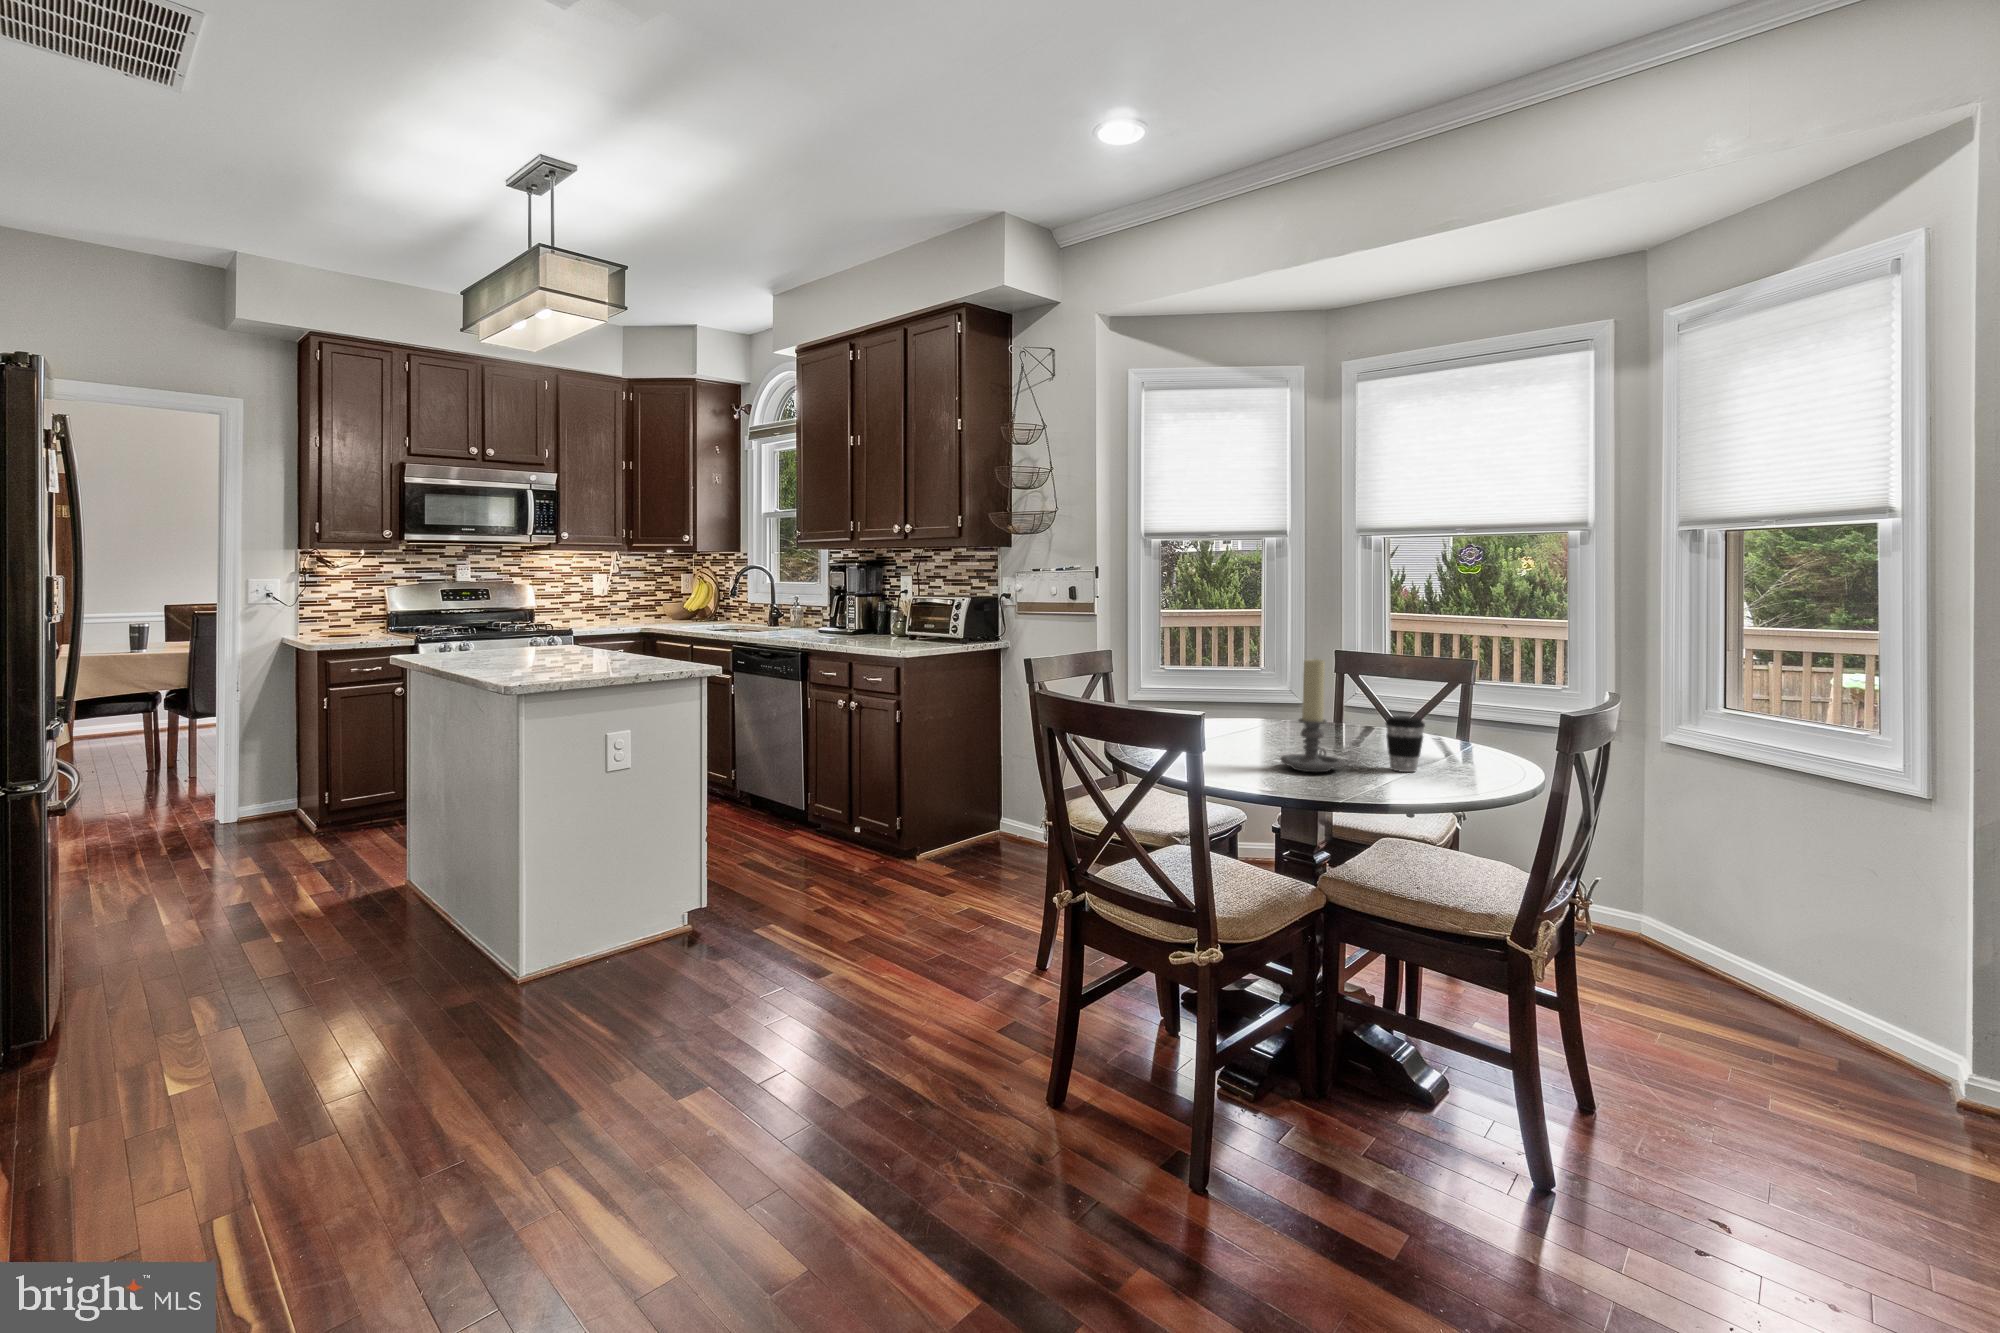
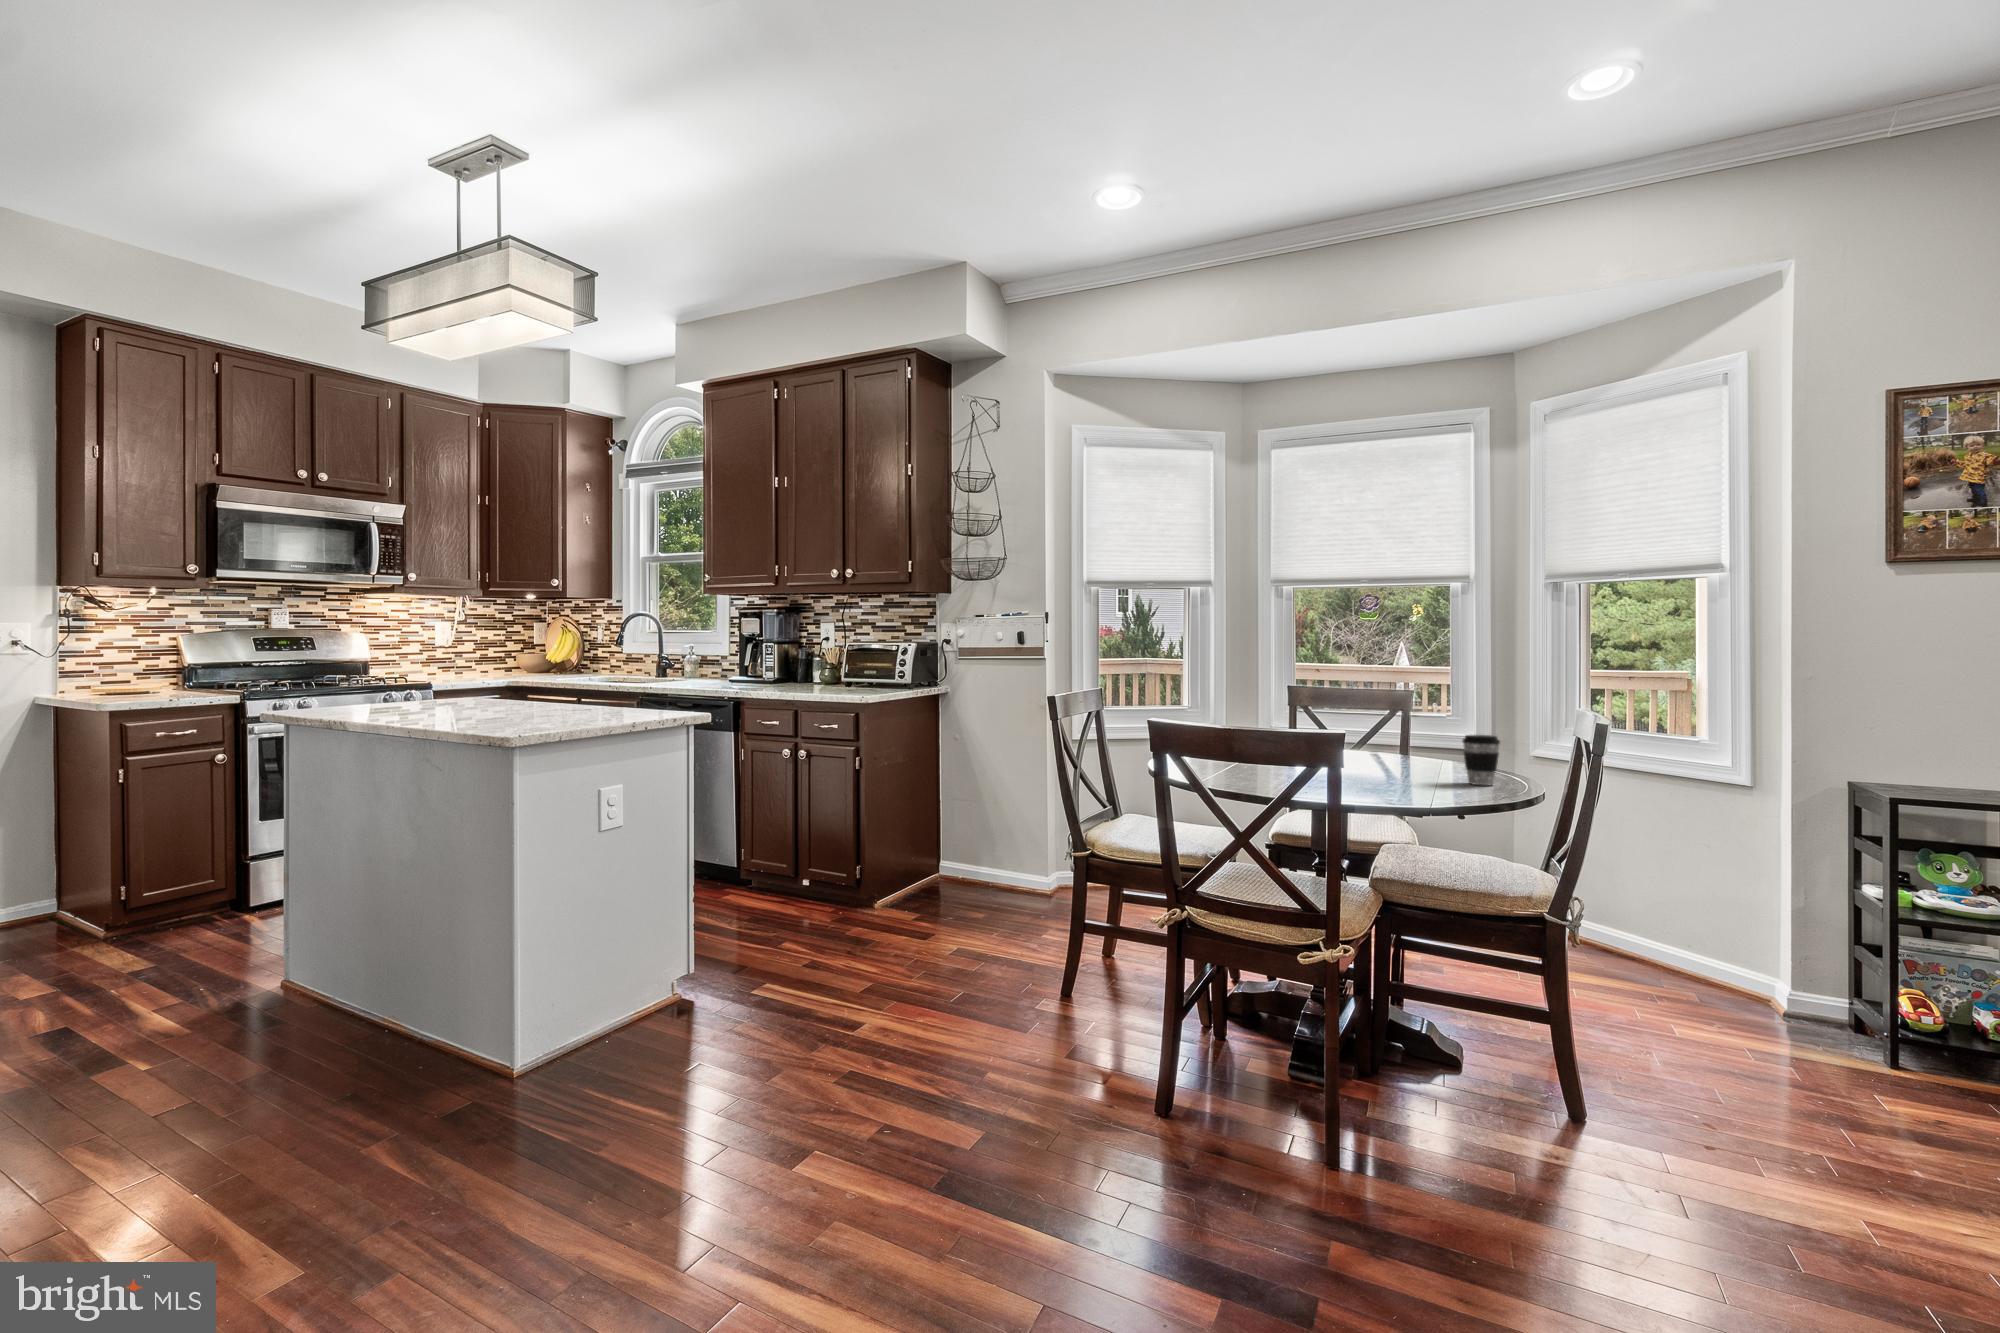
candle holder: present [1280,659,1343,772] -> none [1378,681,1440,789]

